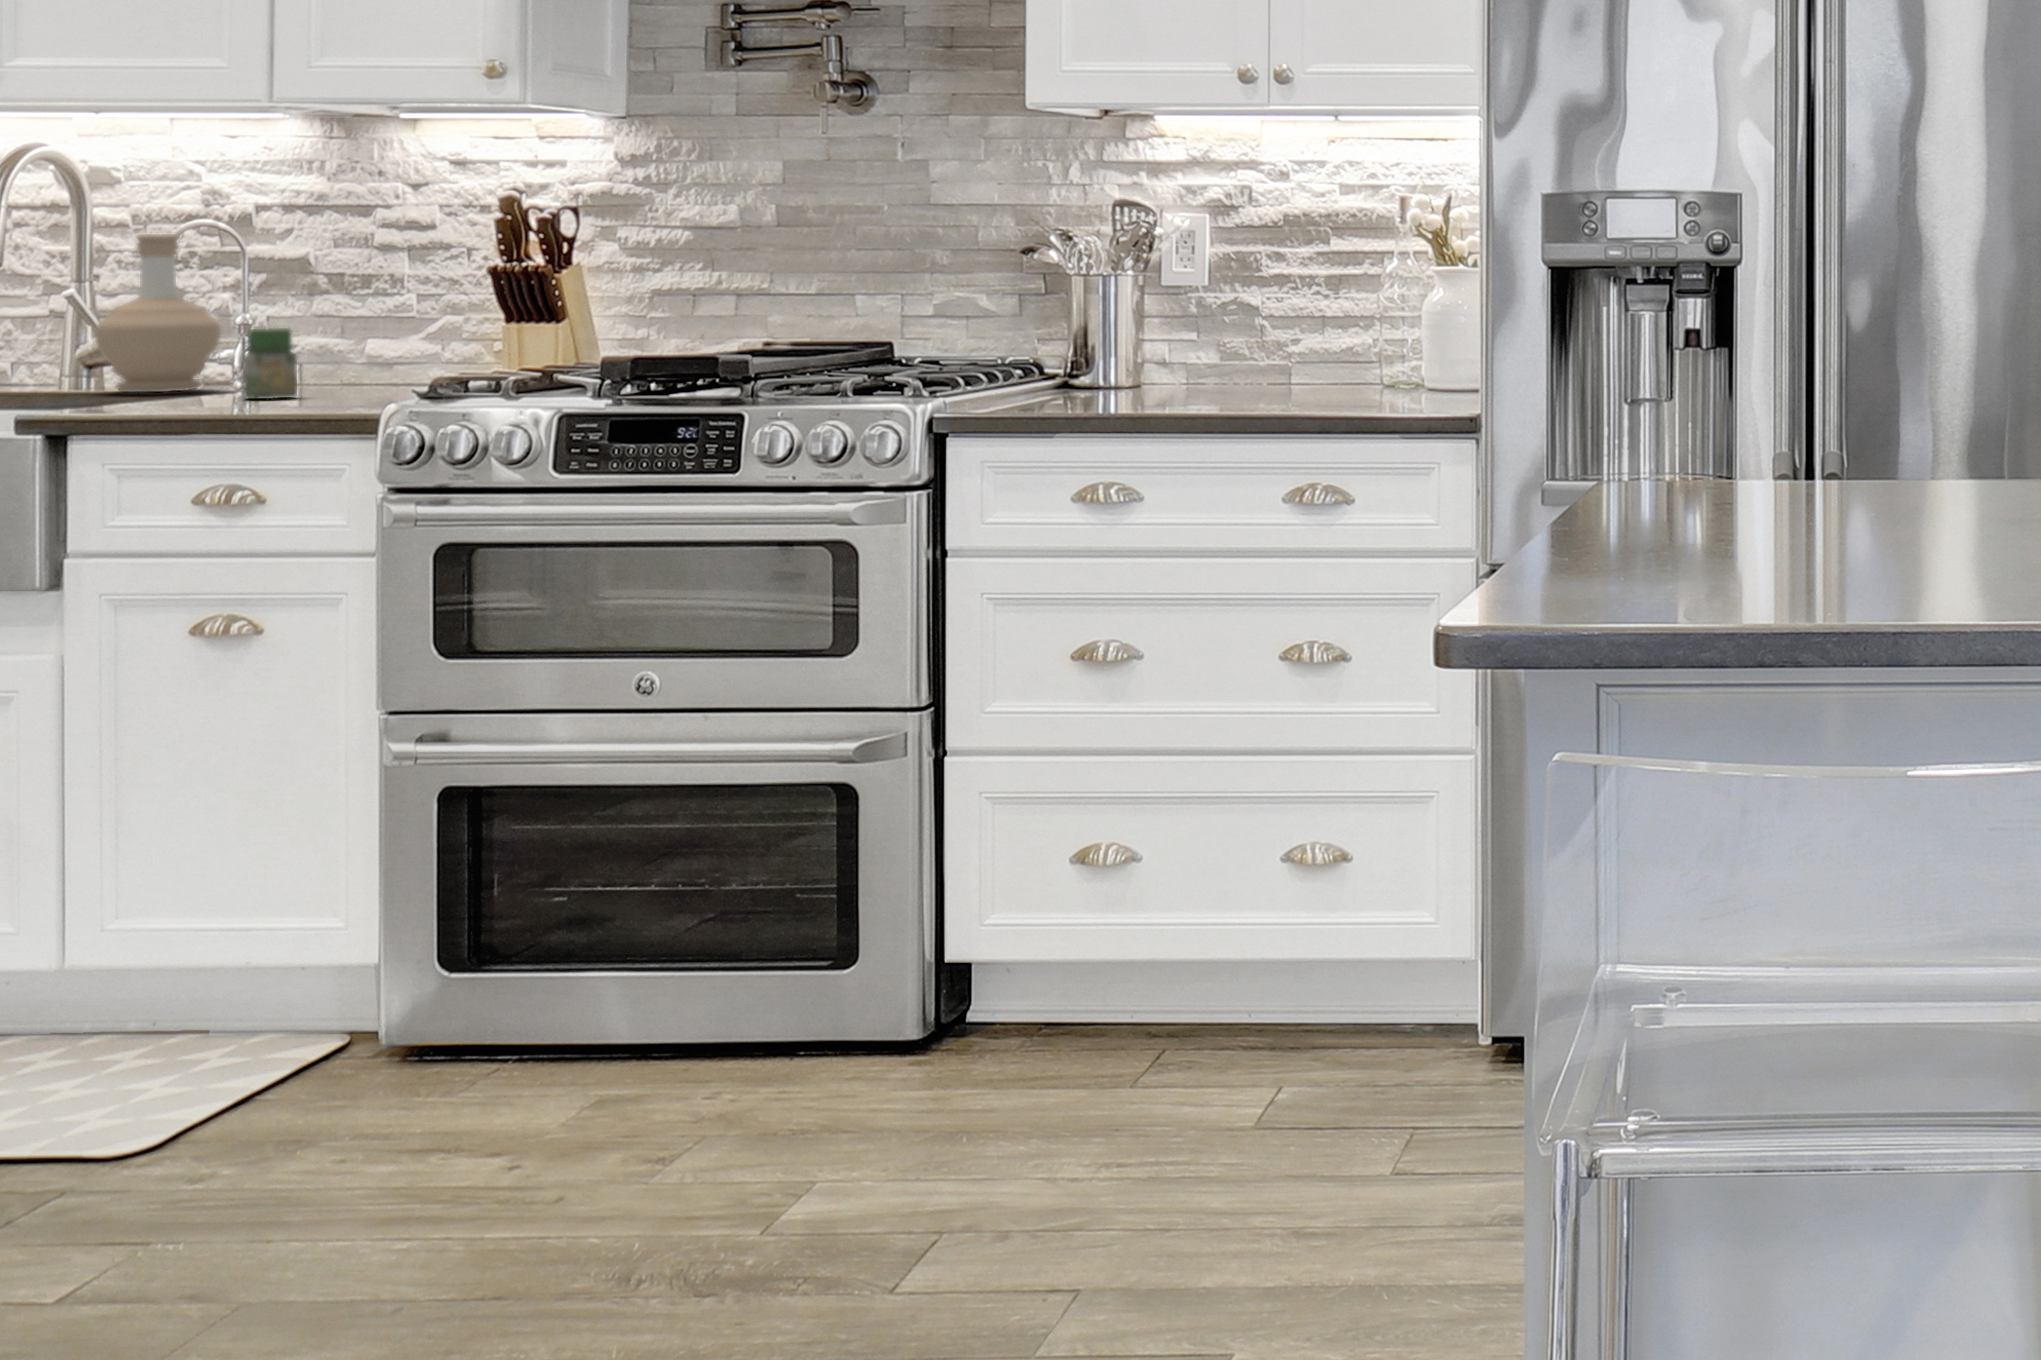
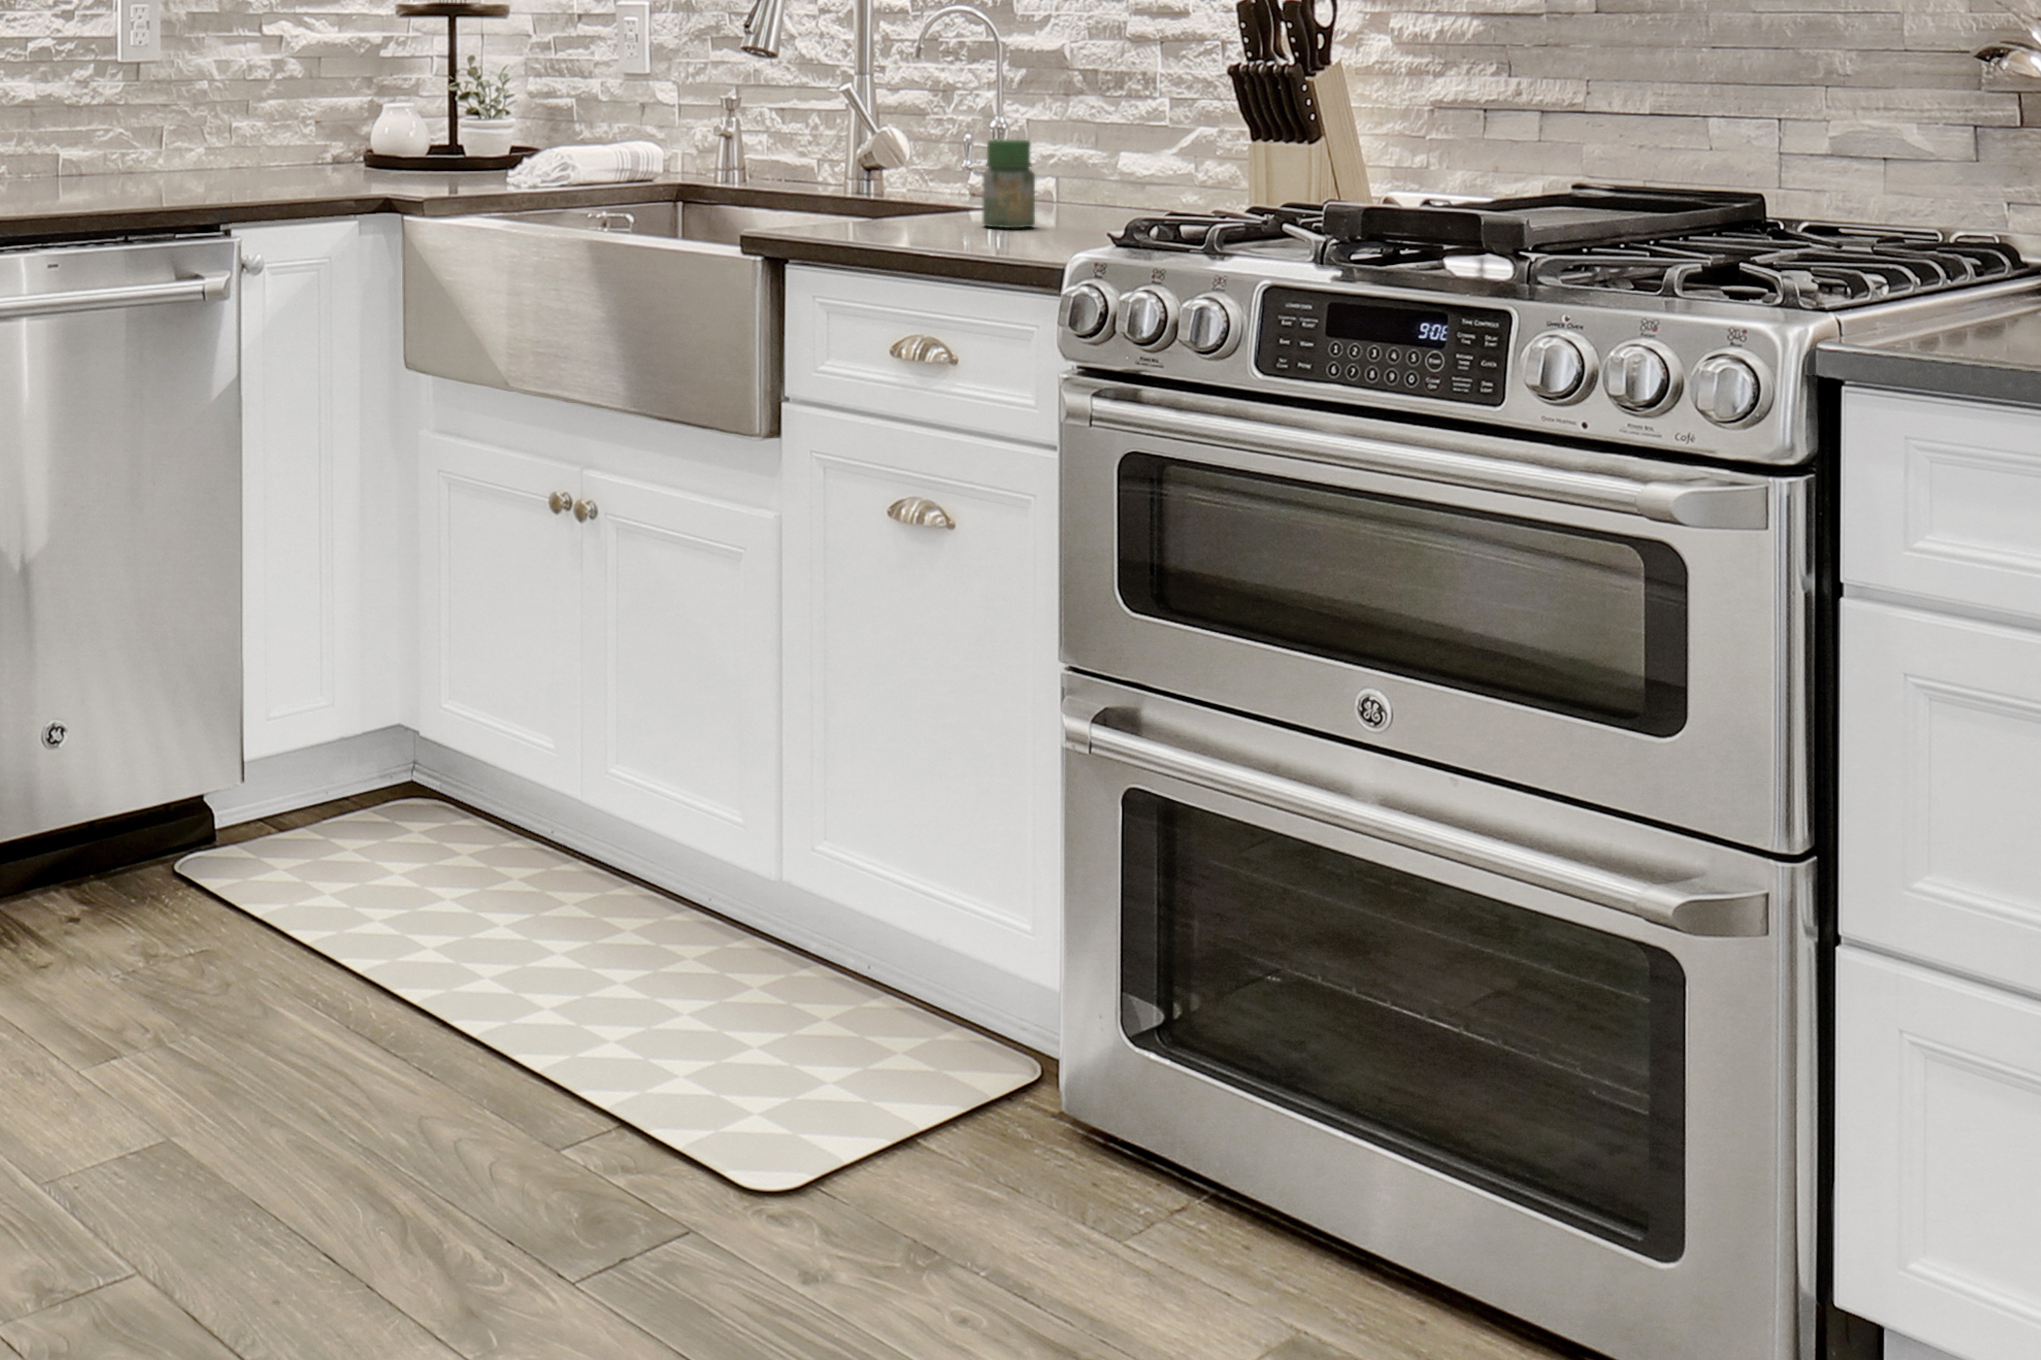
bottle: present [95,234,221,392] -> none [862,22,976,210]

